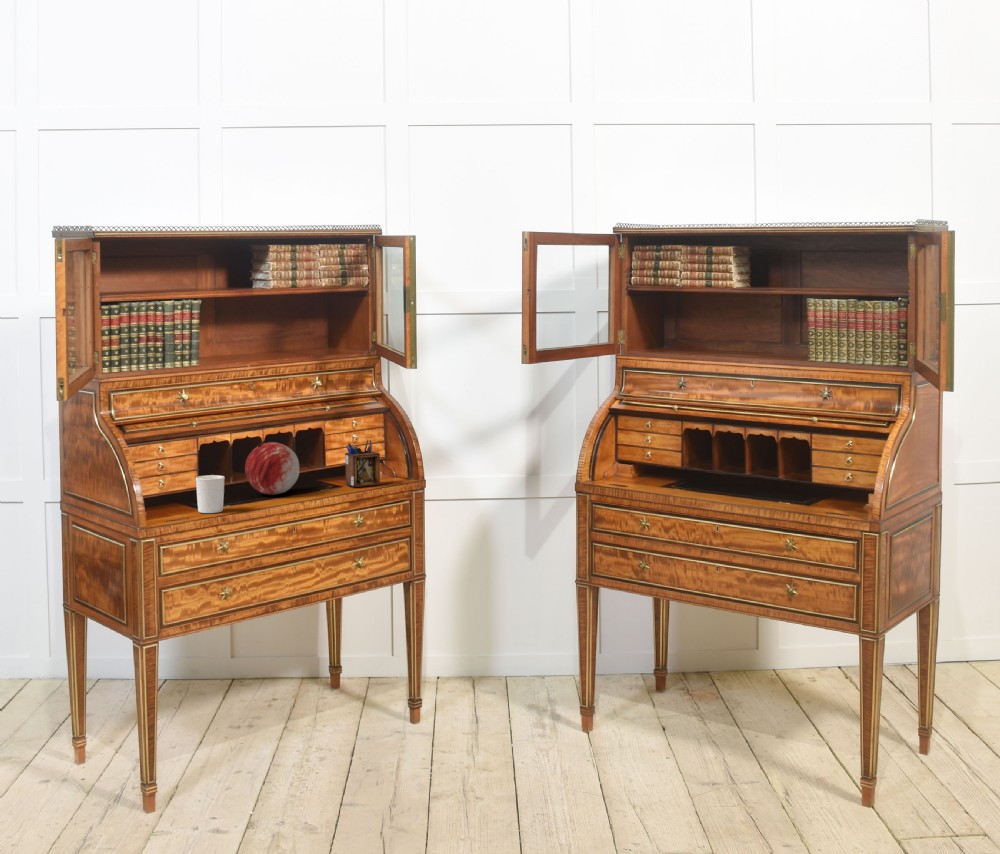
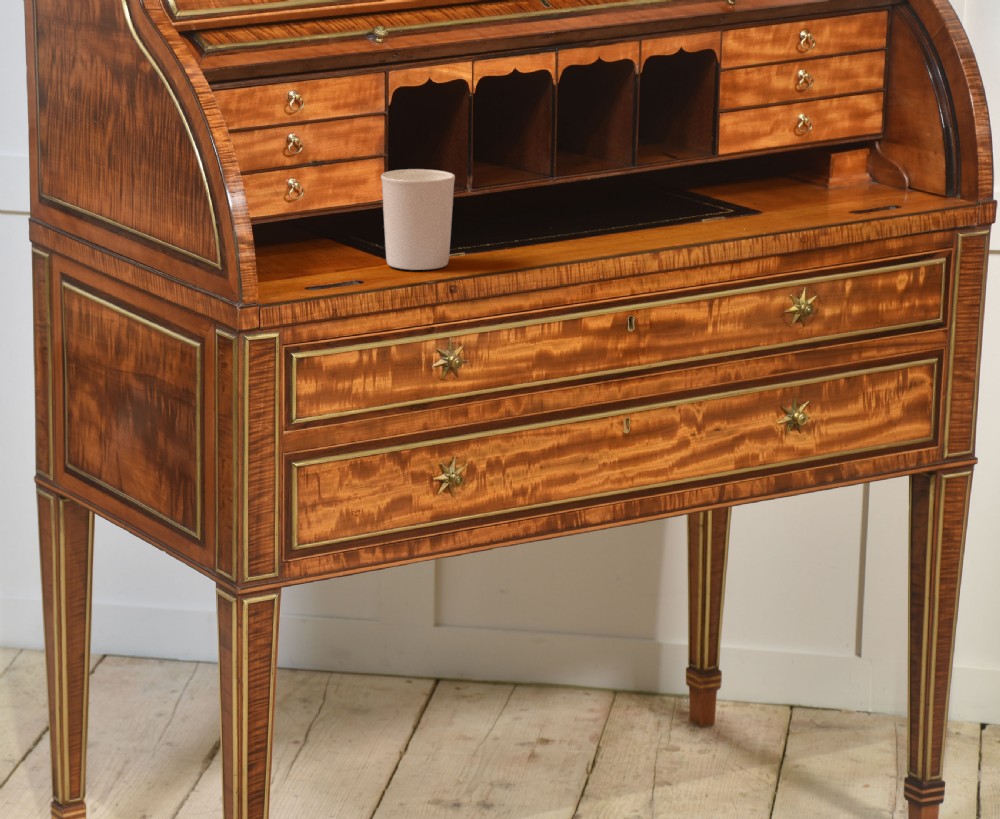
desk organizer: present [345,440,380,487] -> none [771,86,868,214]
decorative orb: present [245,442,299,495] -> none [513,86,652,224]

